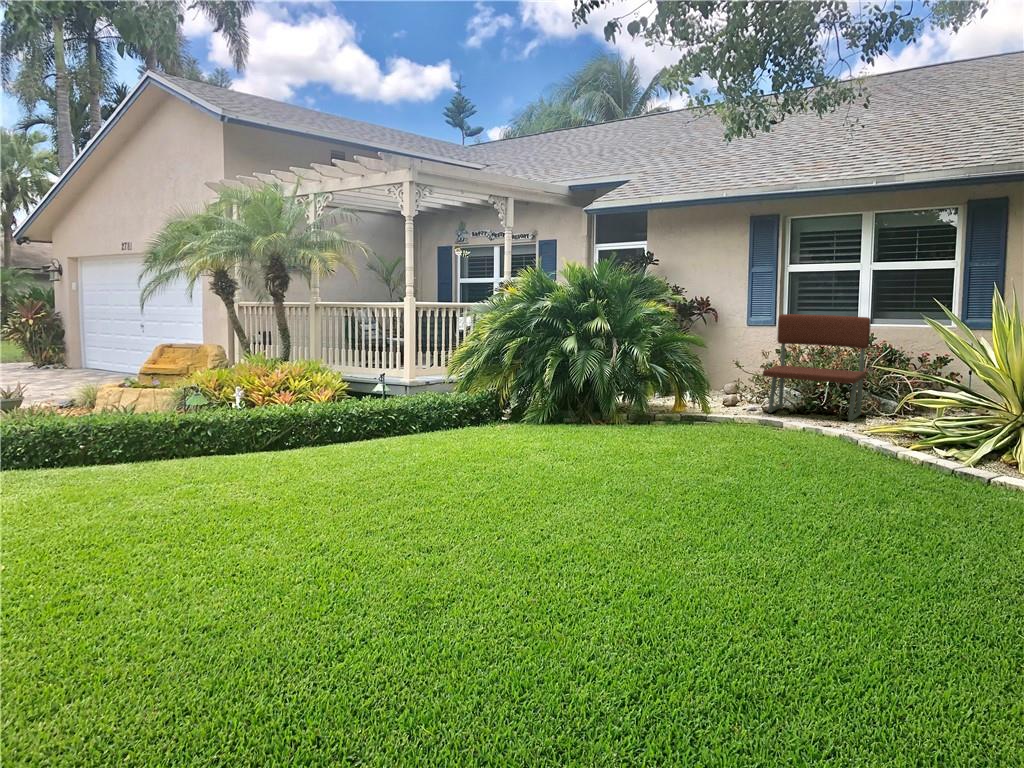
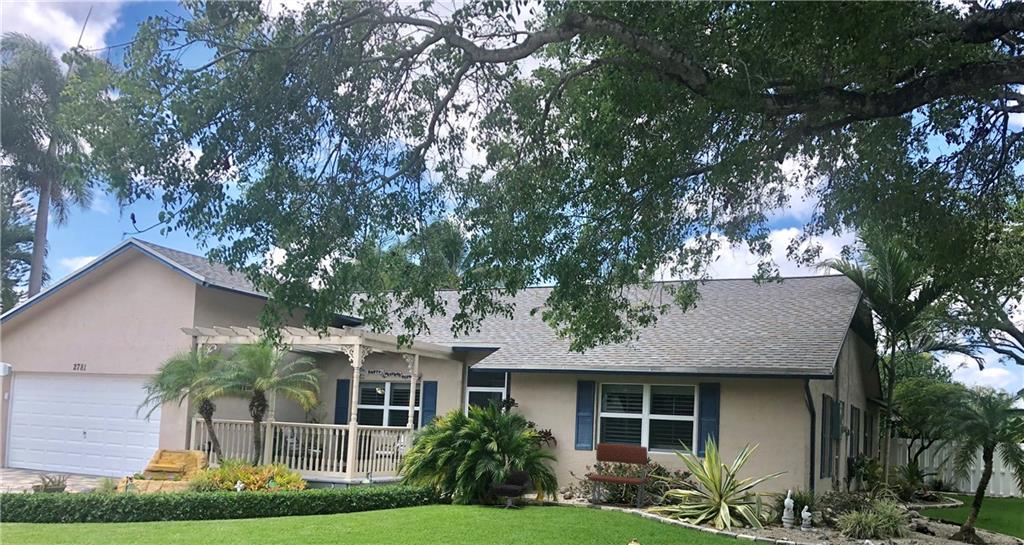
lounge chair: none [587,361,662,428] -> present [488,470,532,509]

